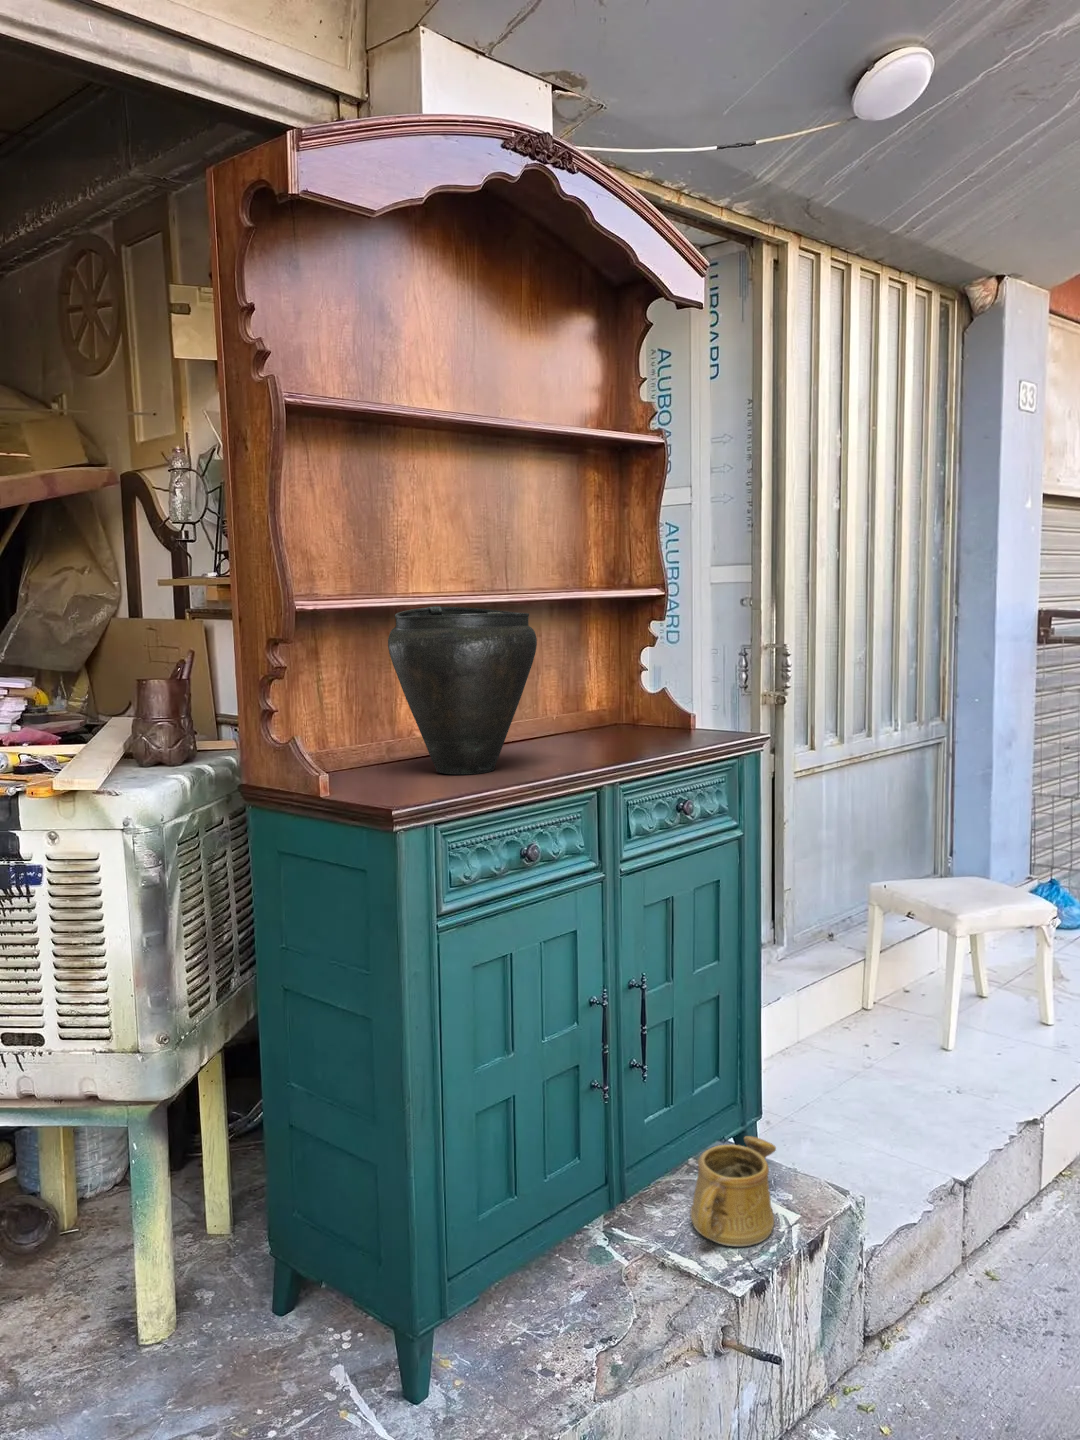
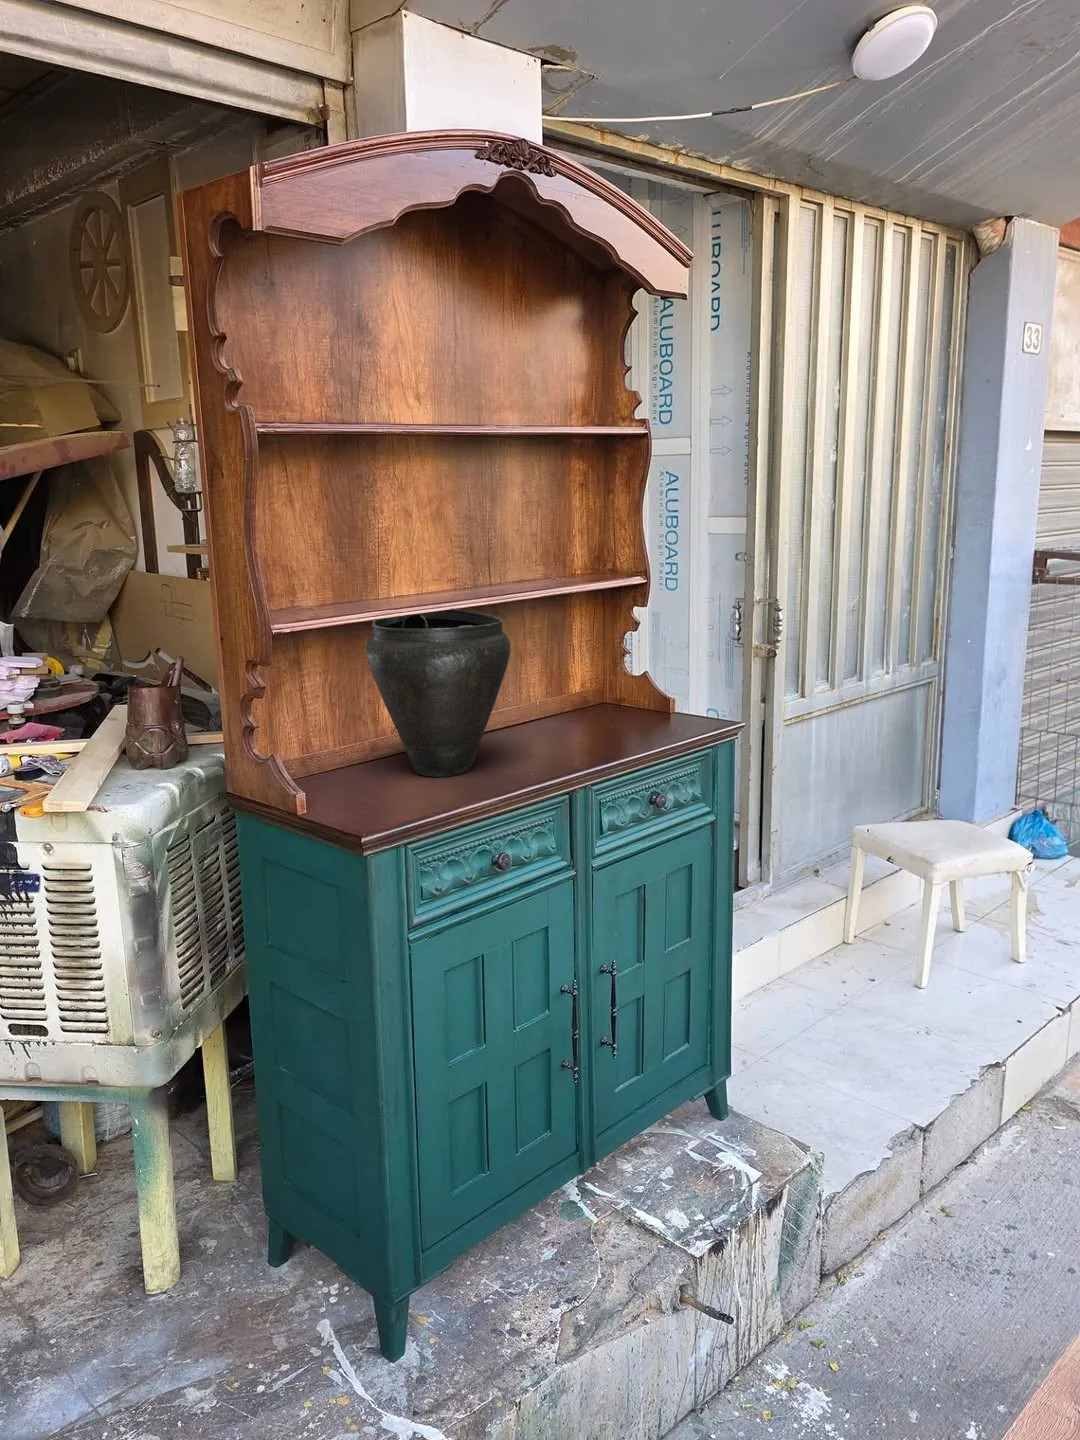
watering can: present [690,1136,776,1246] -> none [658,1099,740,1206]

